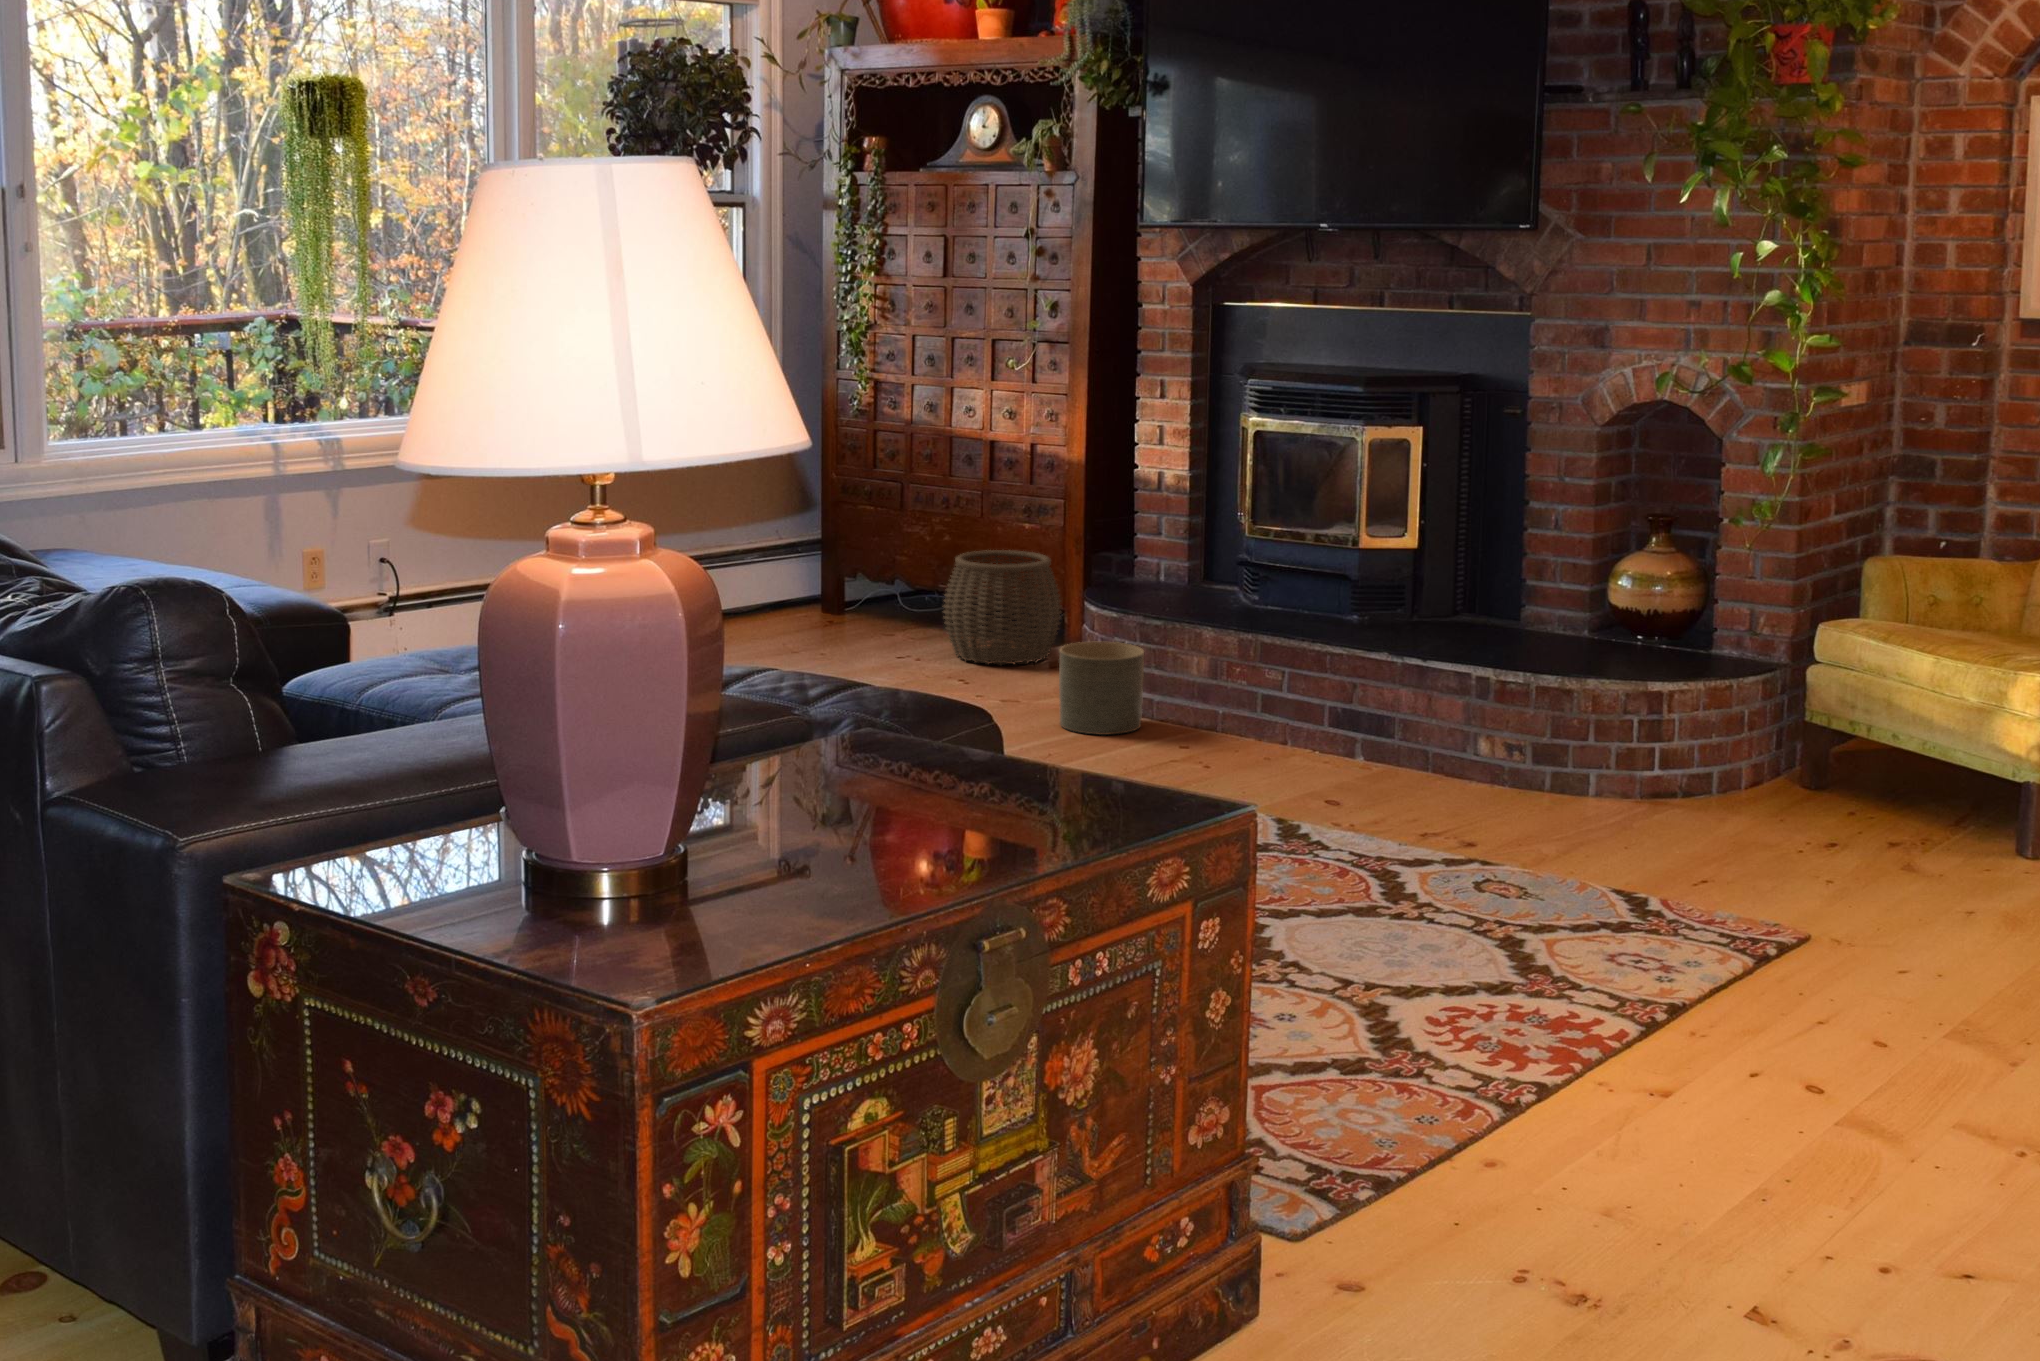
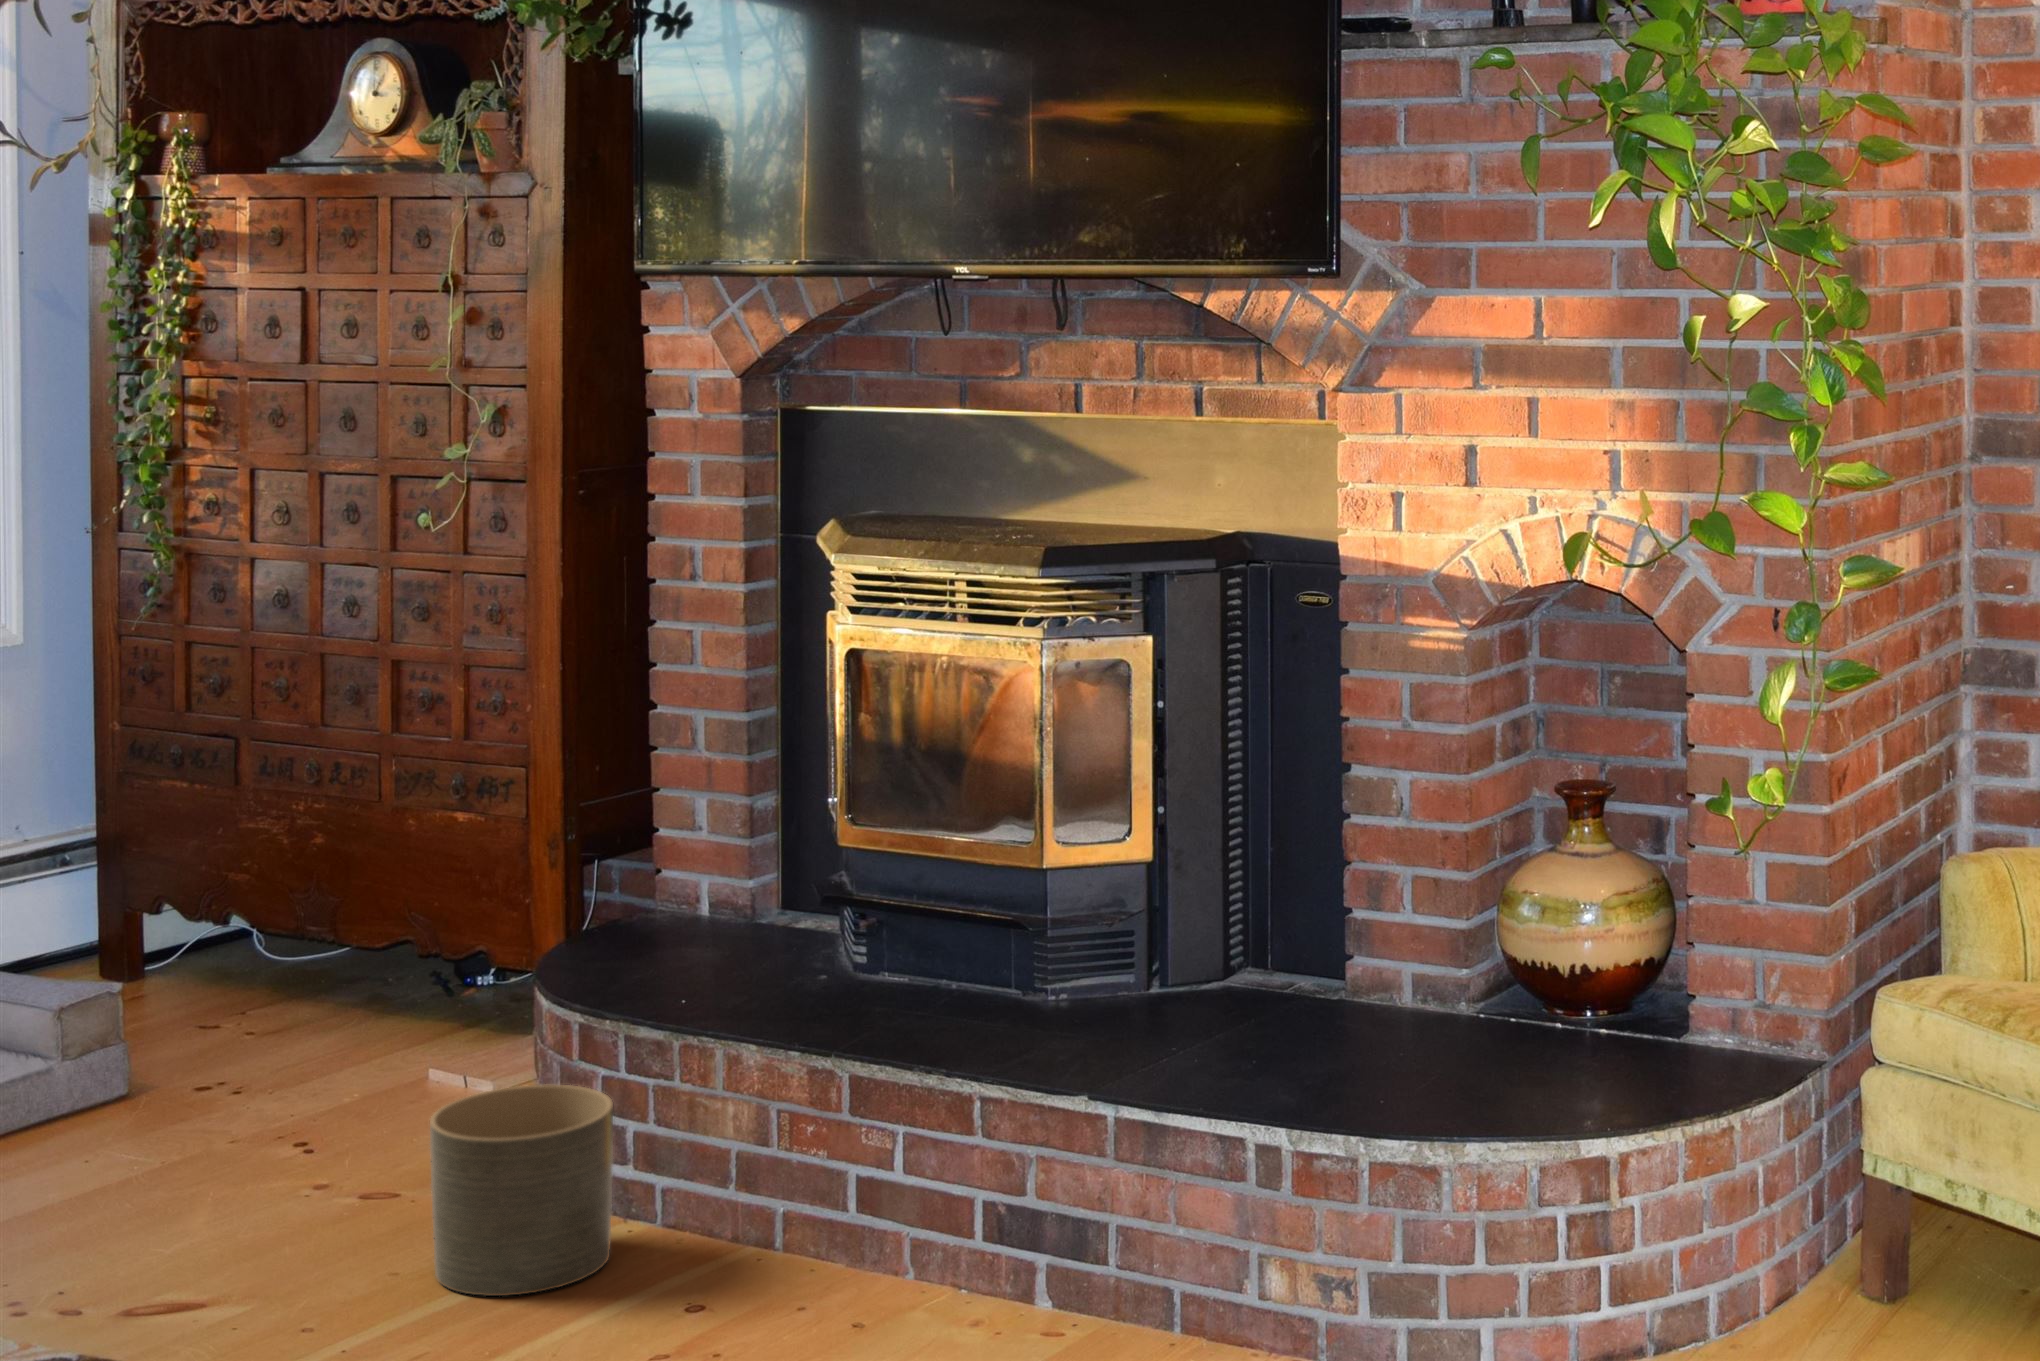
woven basket: present [943,550,1061,665] -> none [268,871,514,1109]

